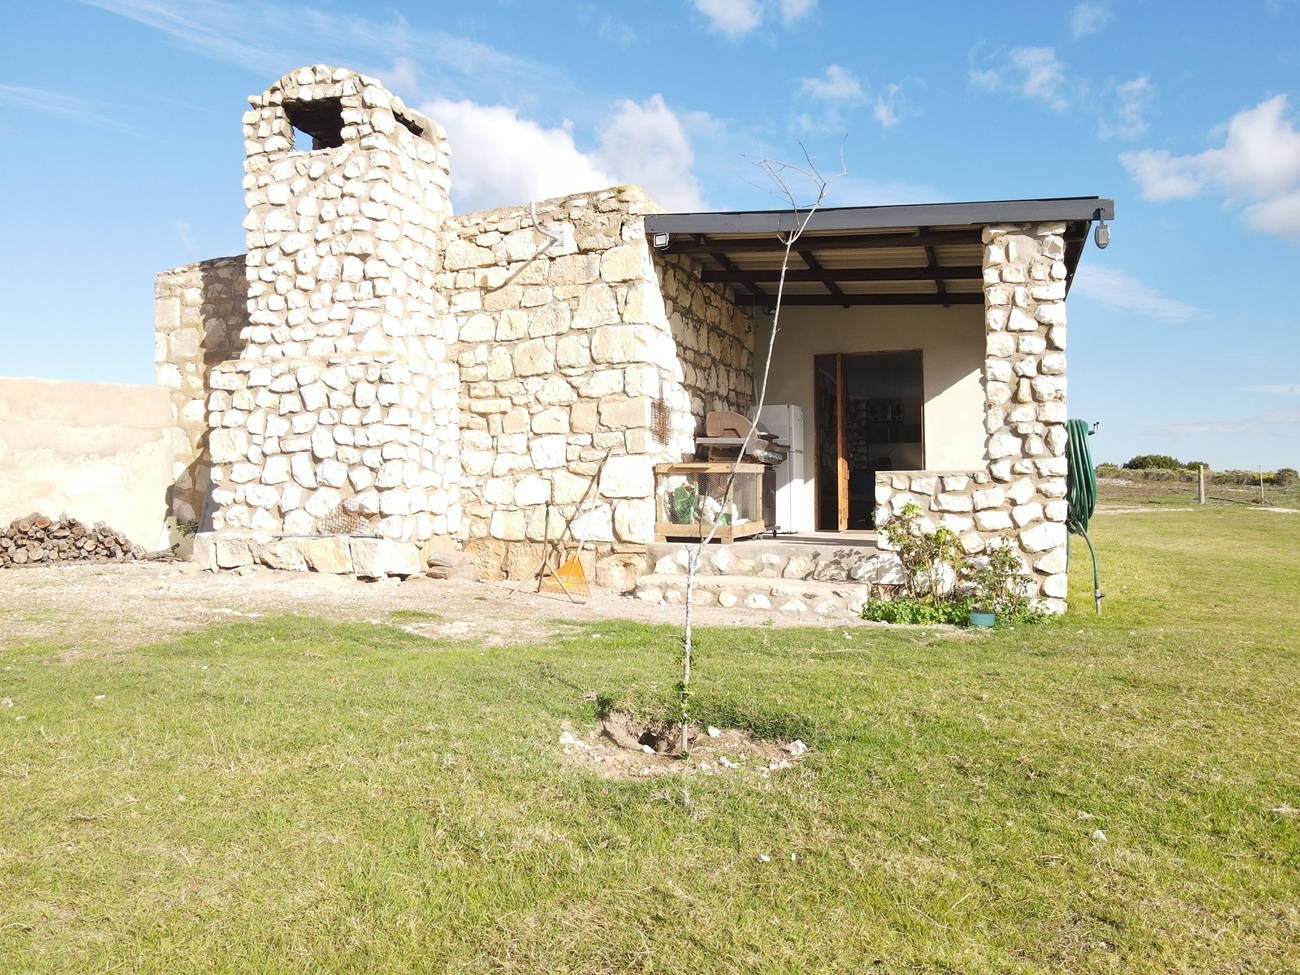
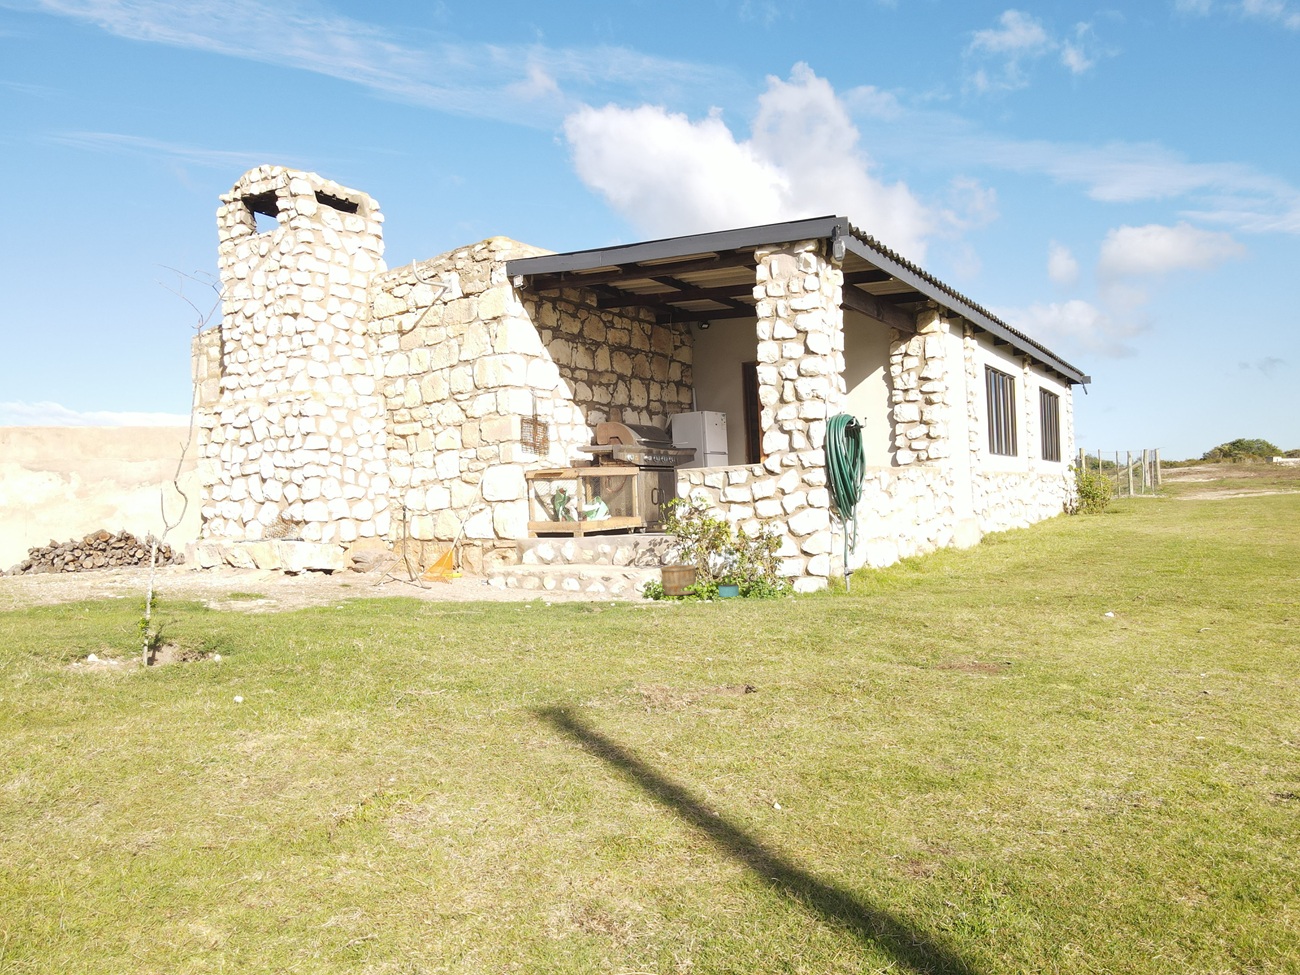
wooden bucket: none [891,584,935,622] -> present [661,565,696,595]

